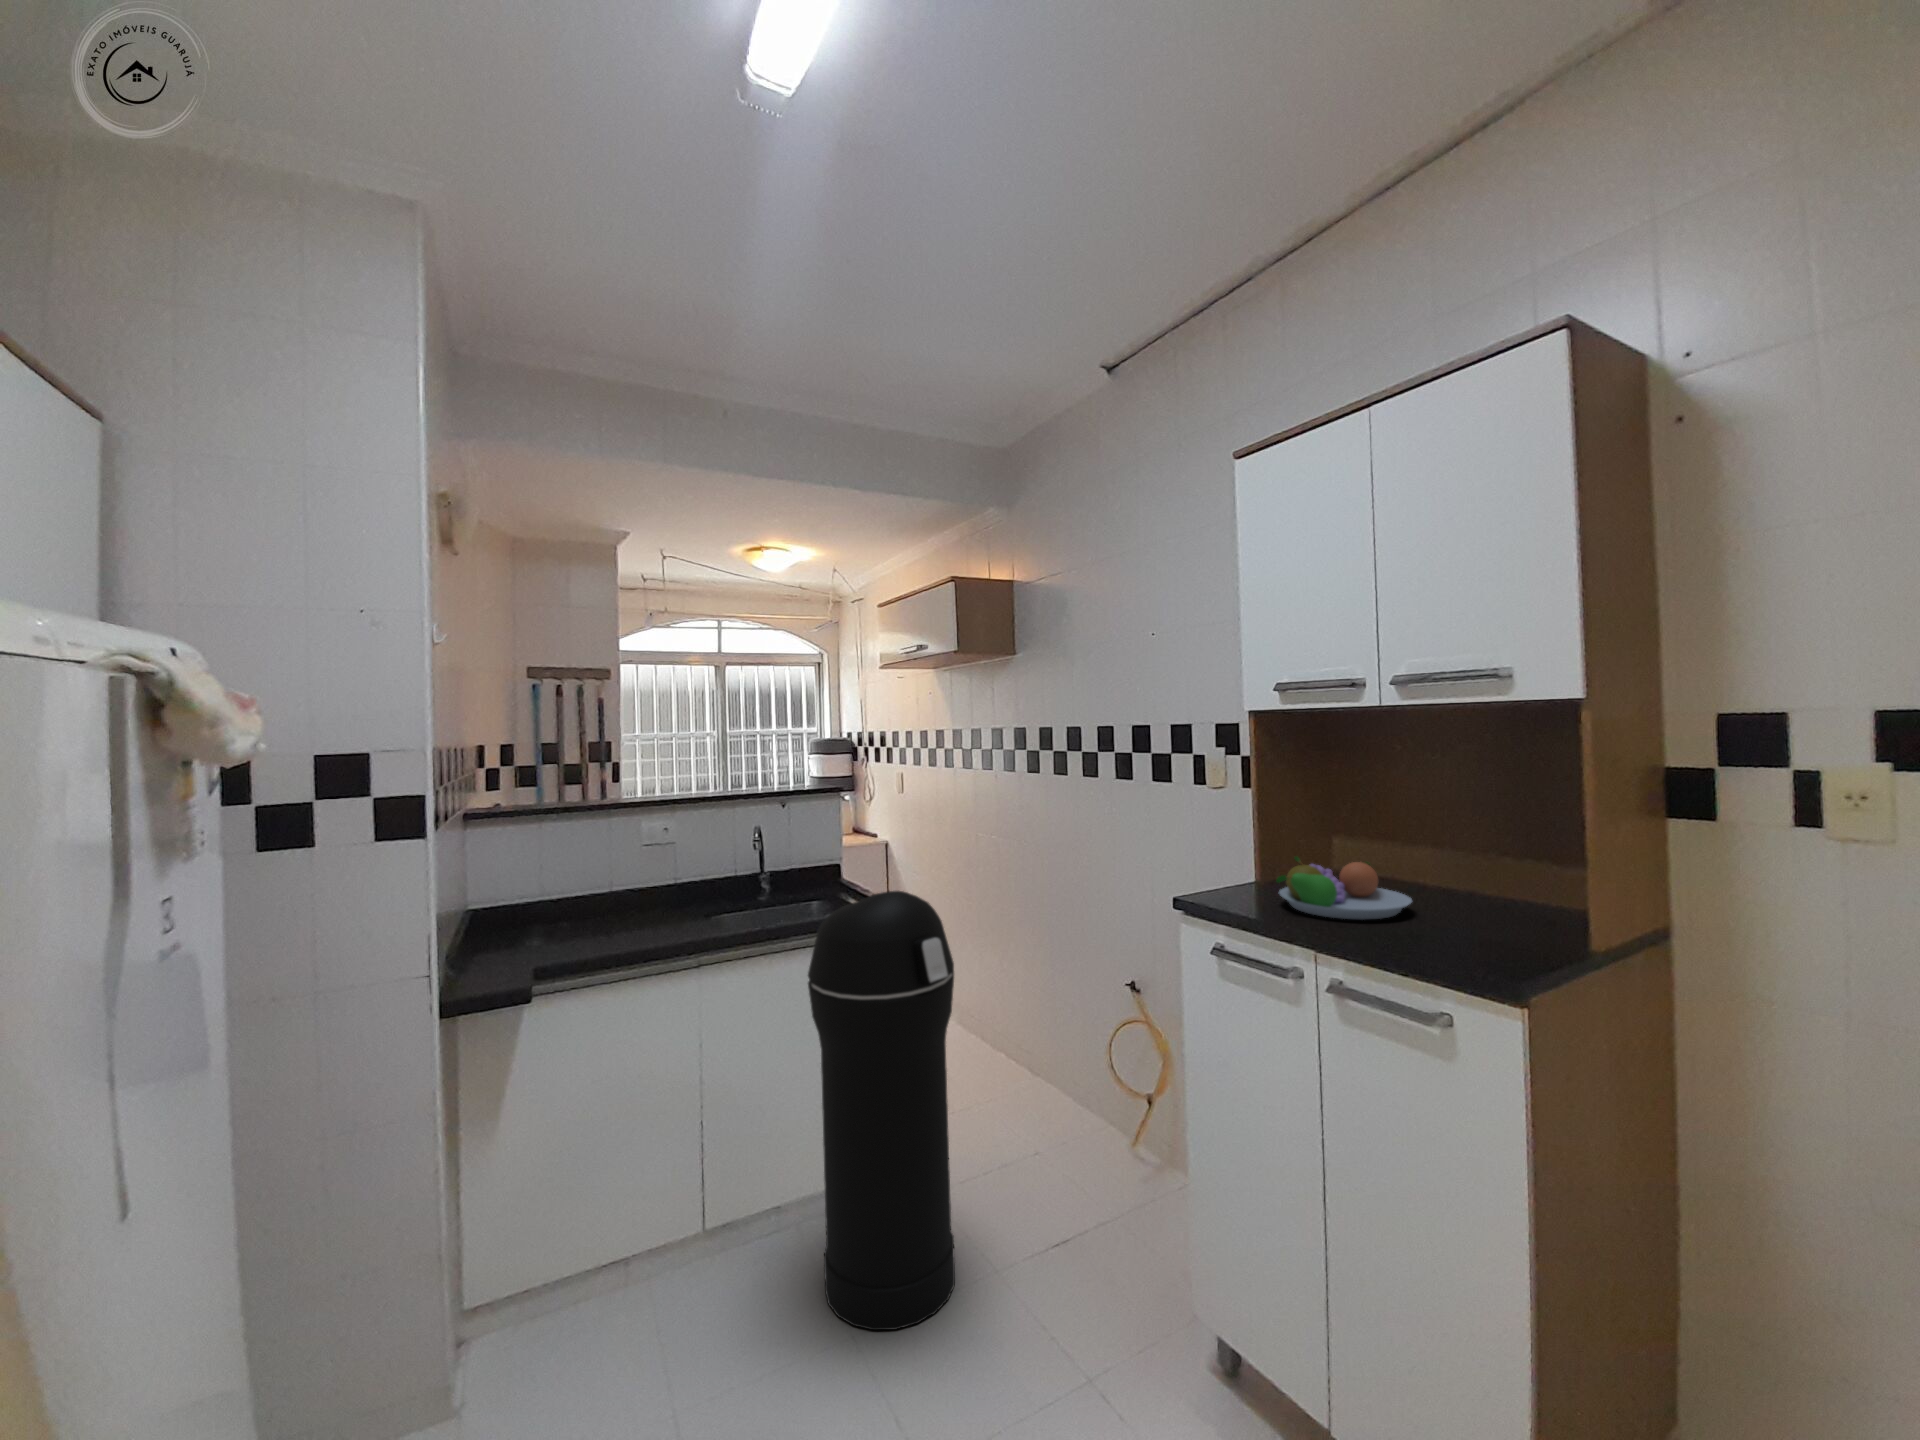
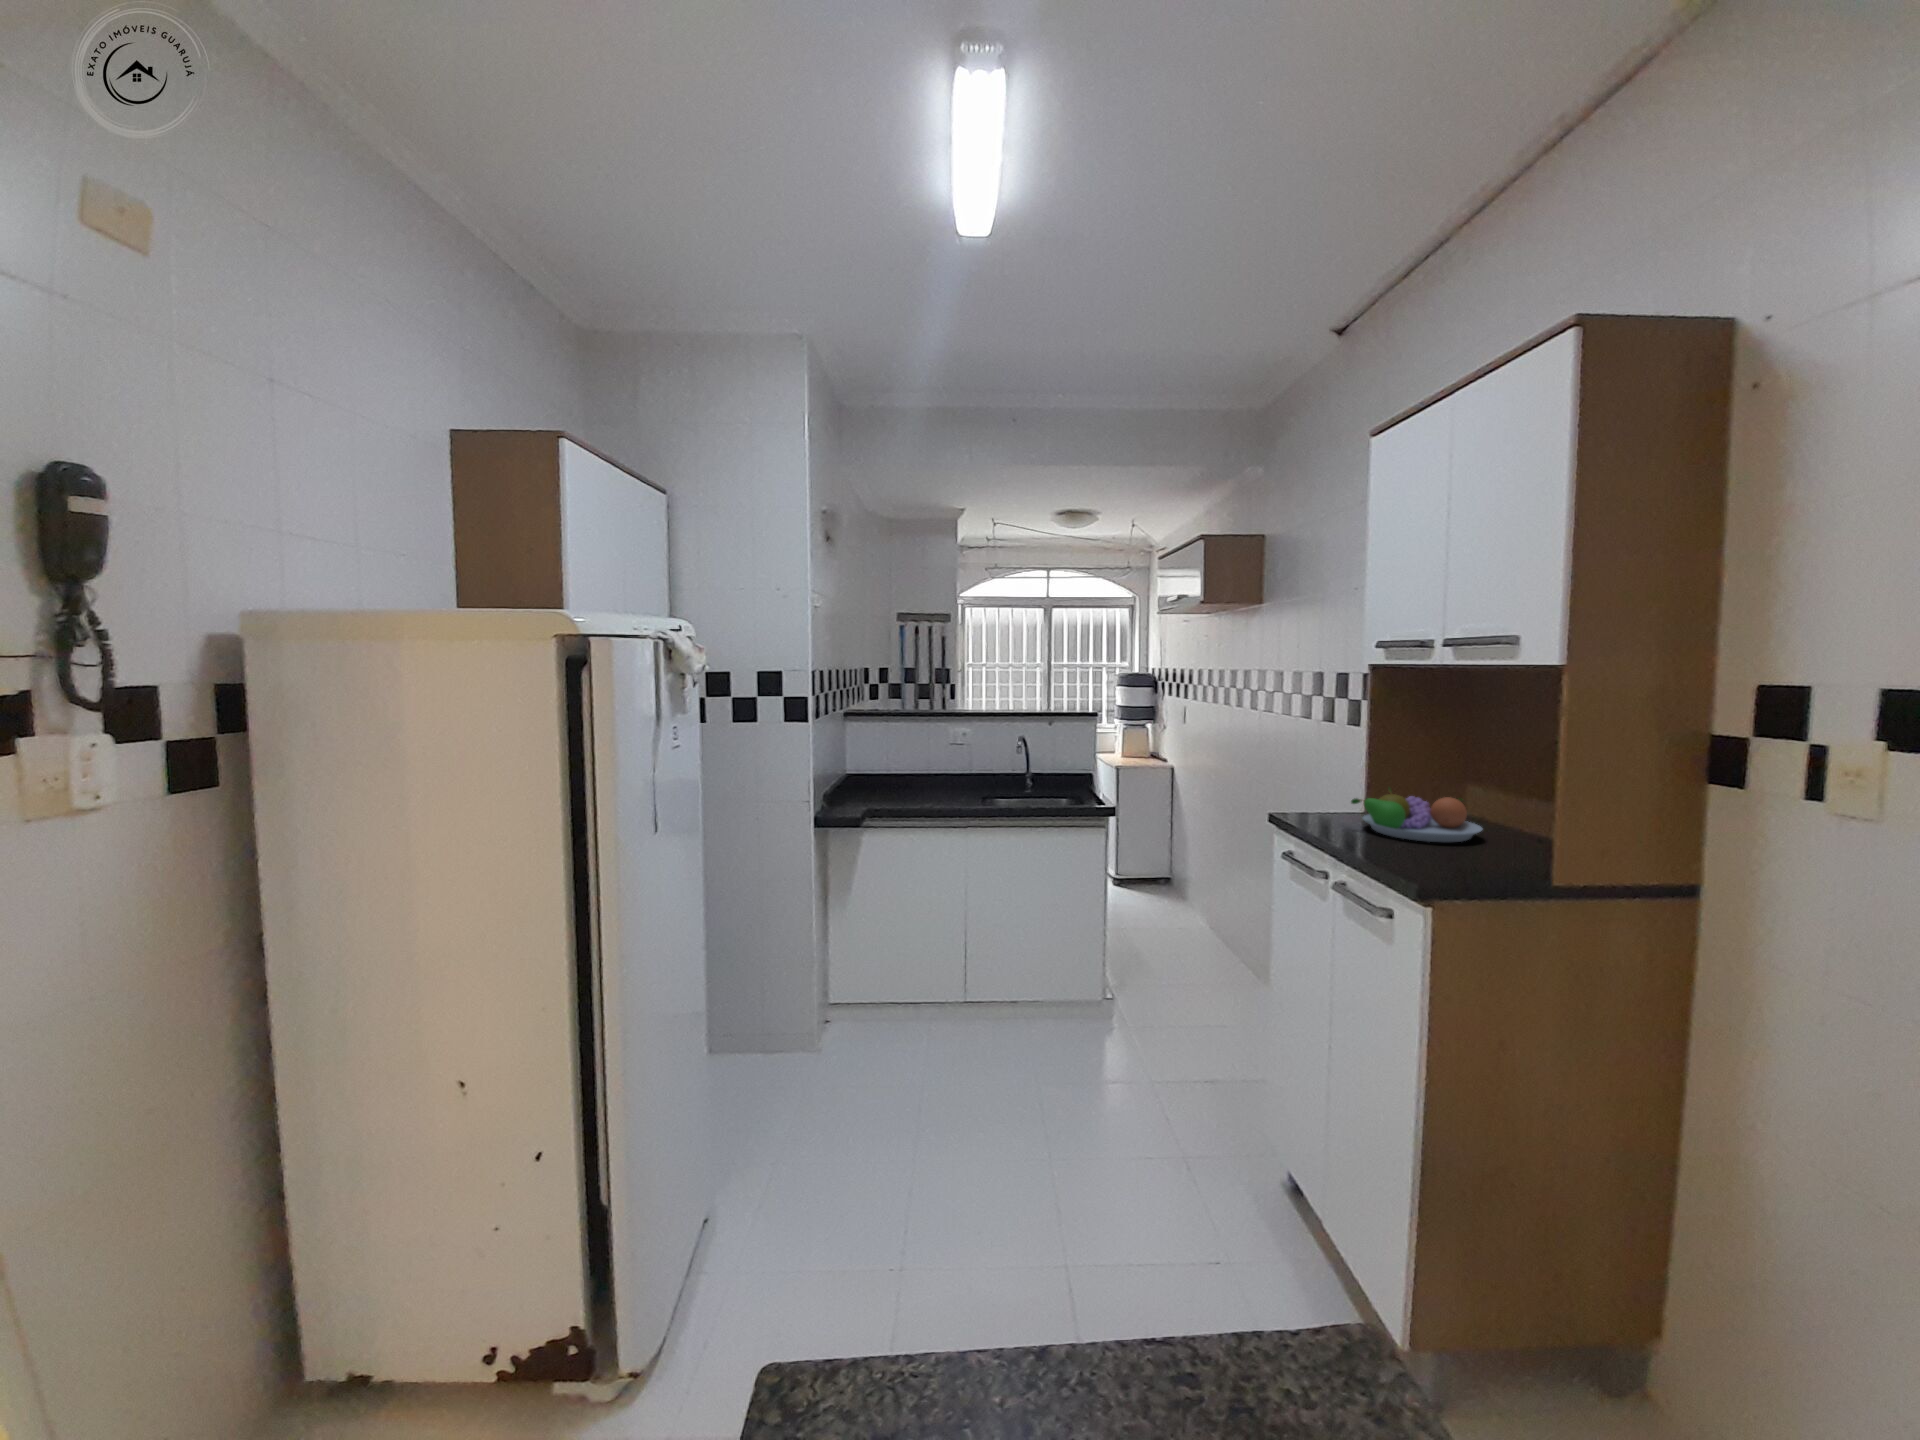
trash can: present [808,891,955,1330] -> none [1021,785,1128,1082]

